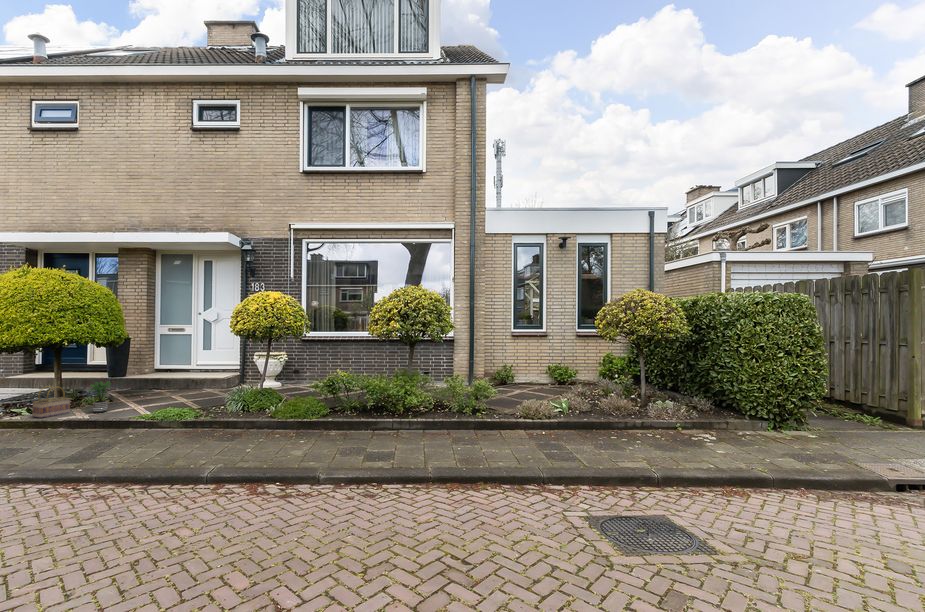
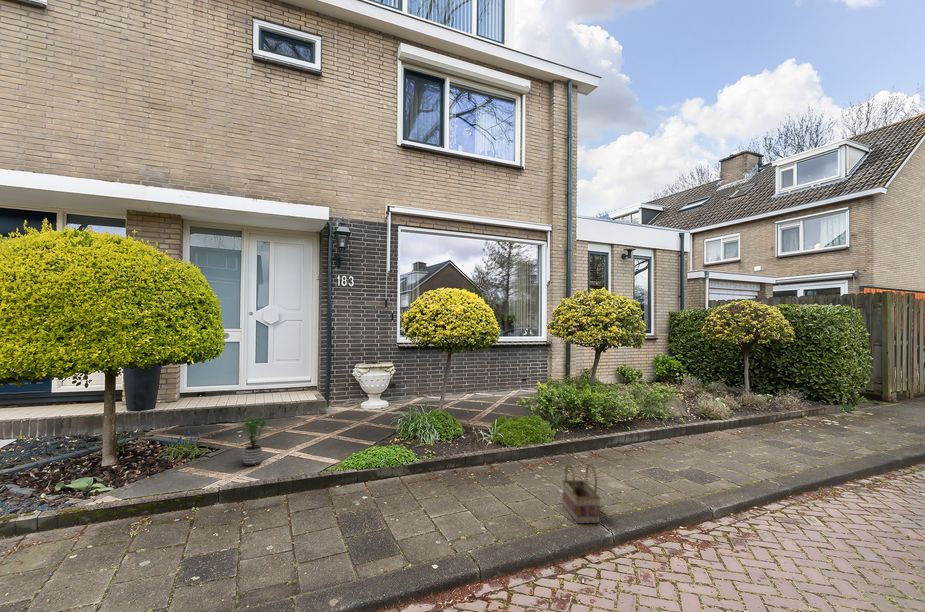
basket: present [33,386,70,418] -> present [562,464,600,524]

